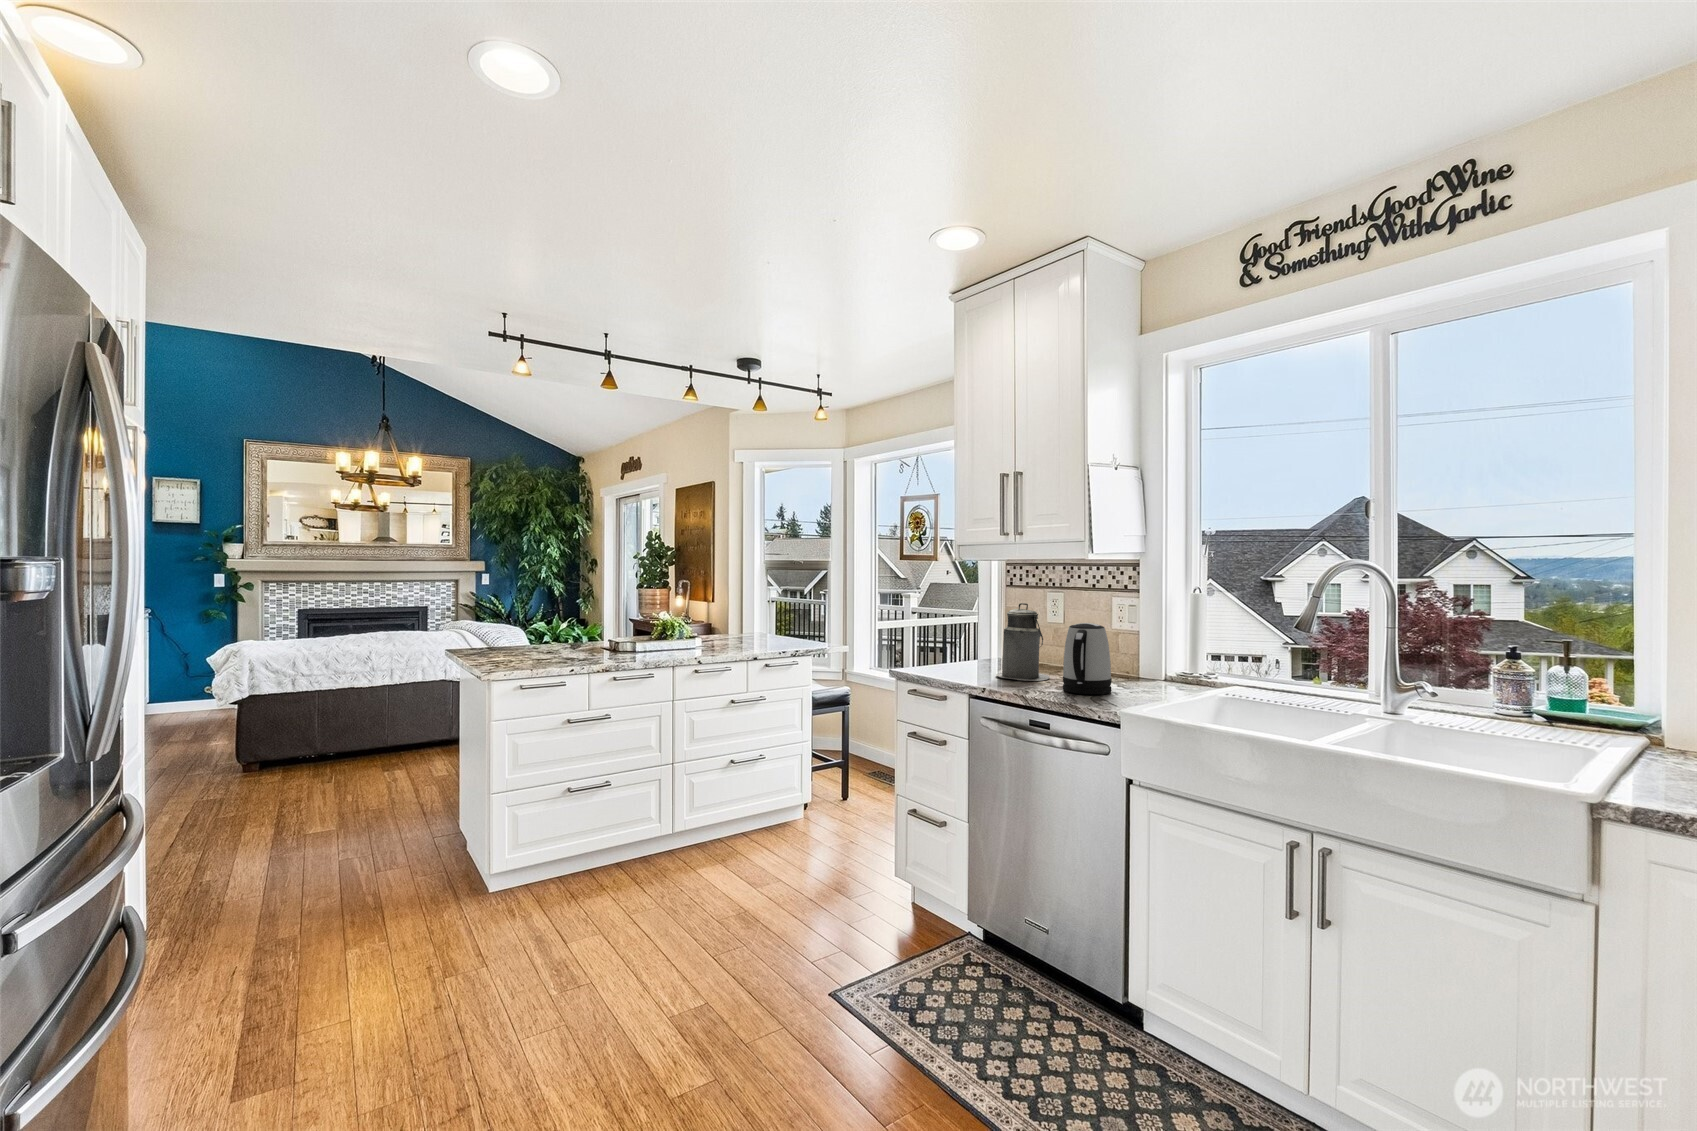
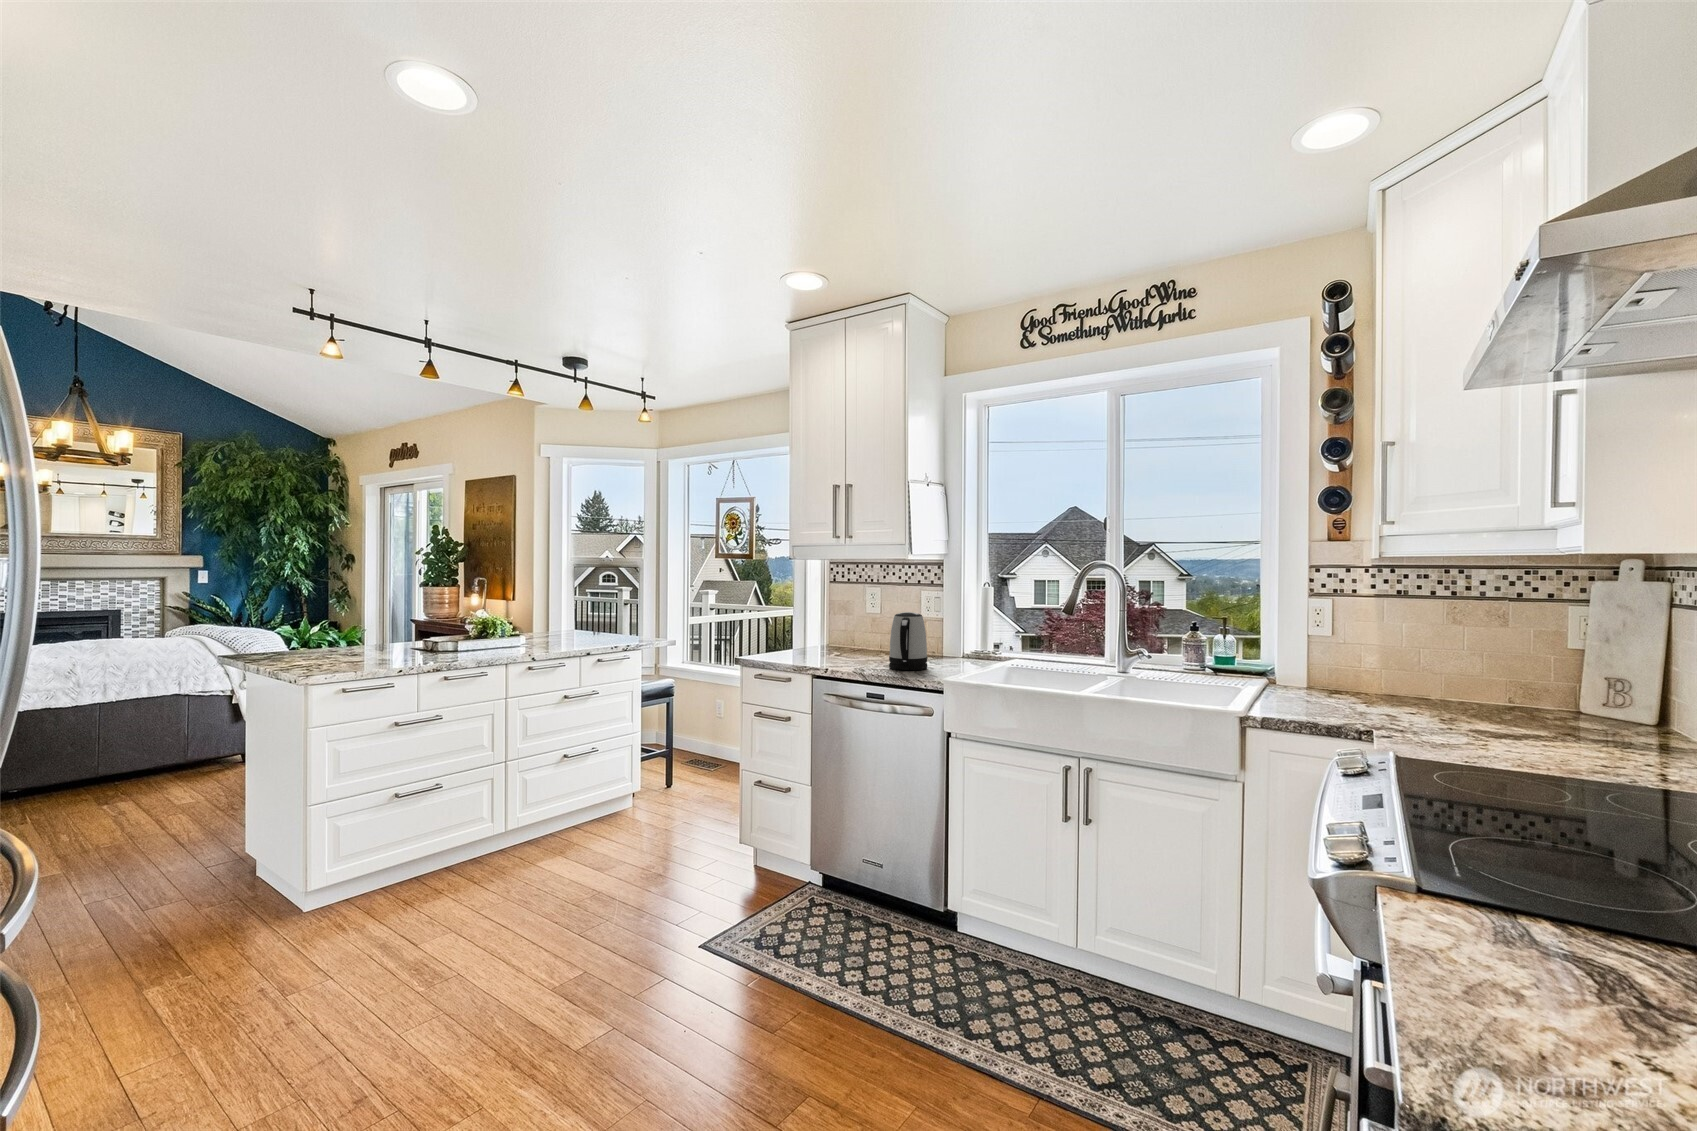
canister: present [996,603,1050,681] -> none [829,597,873,662]

